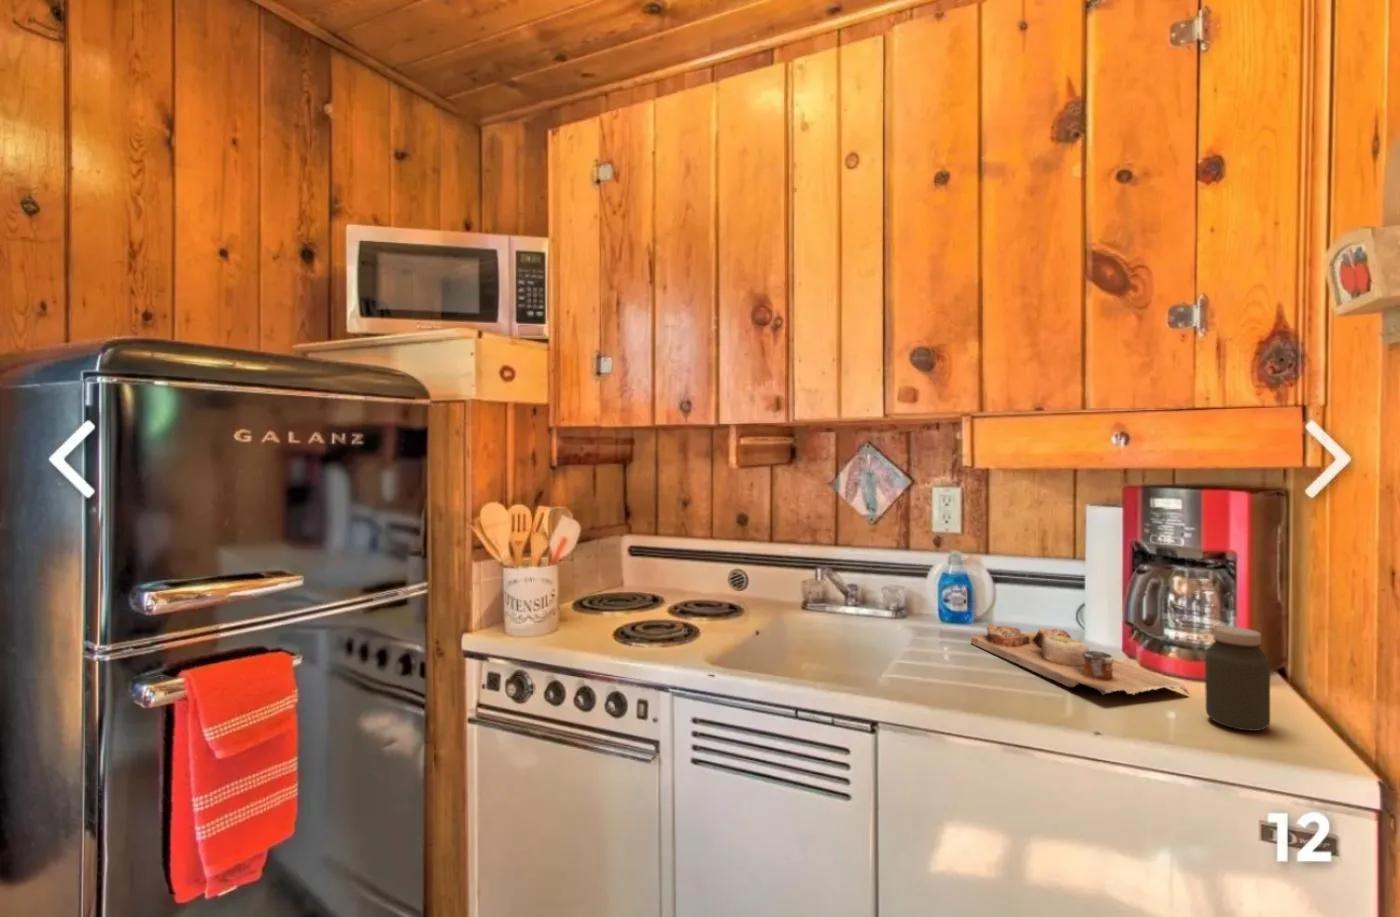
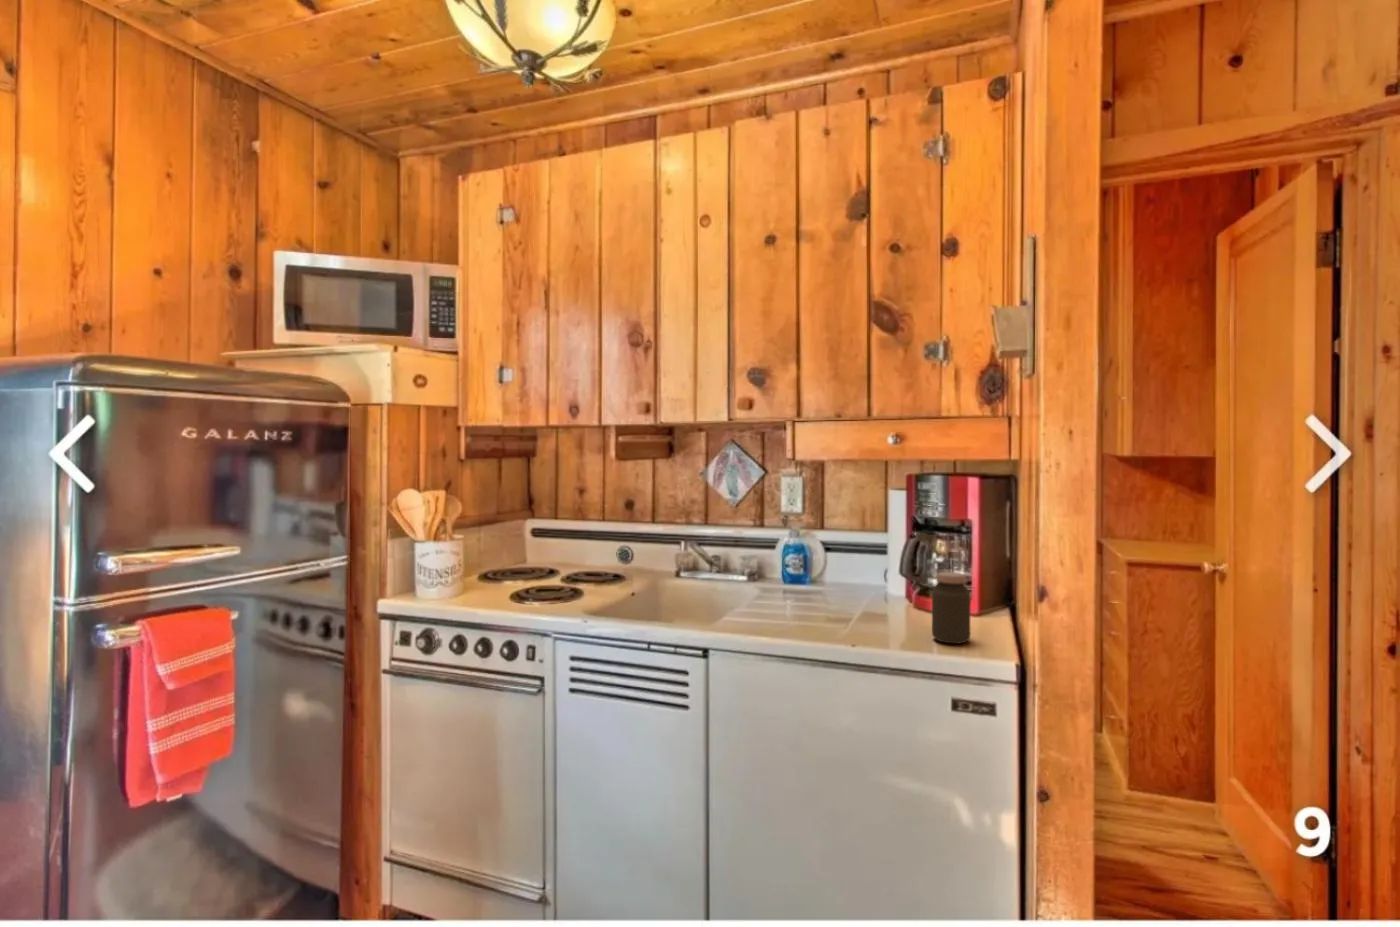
cutting board: present [971,623,1188,695] -> none [796,583,932,626]

